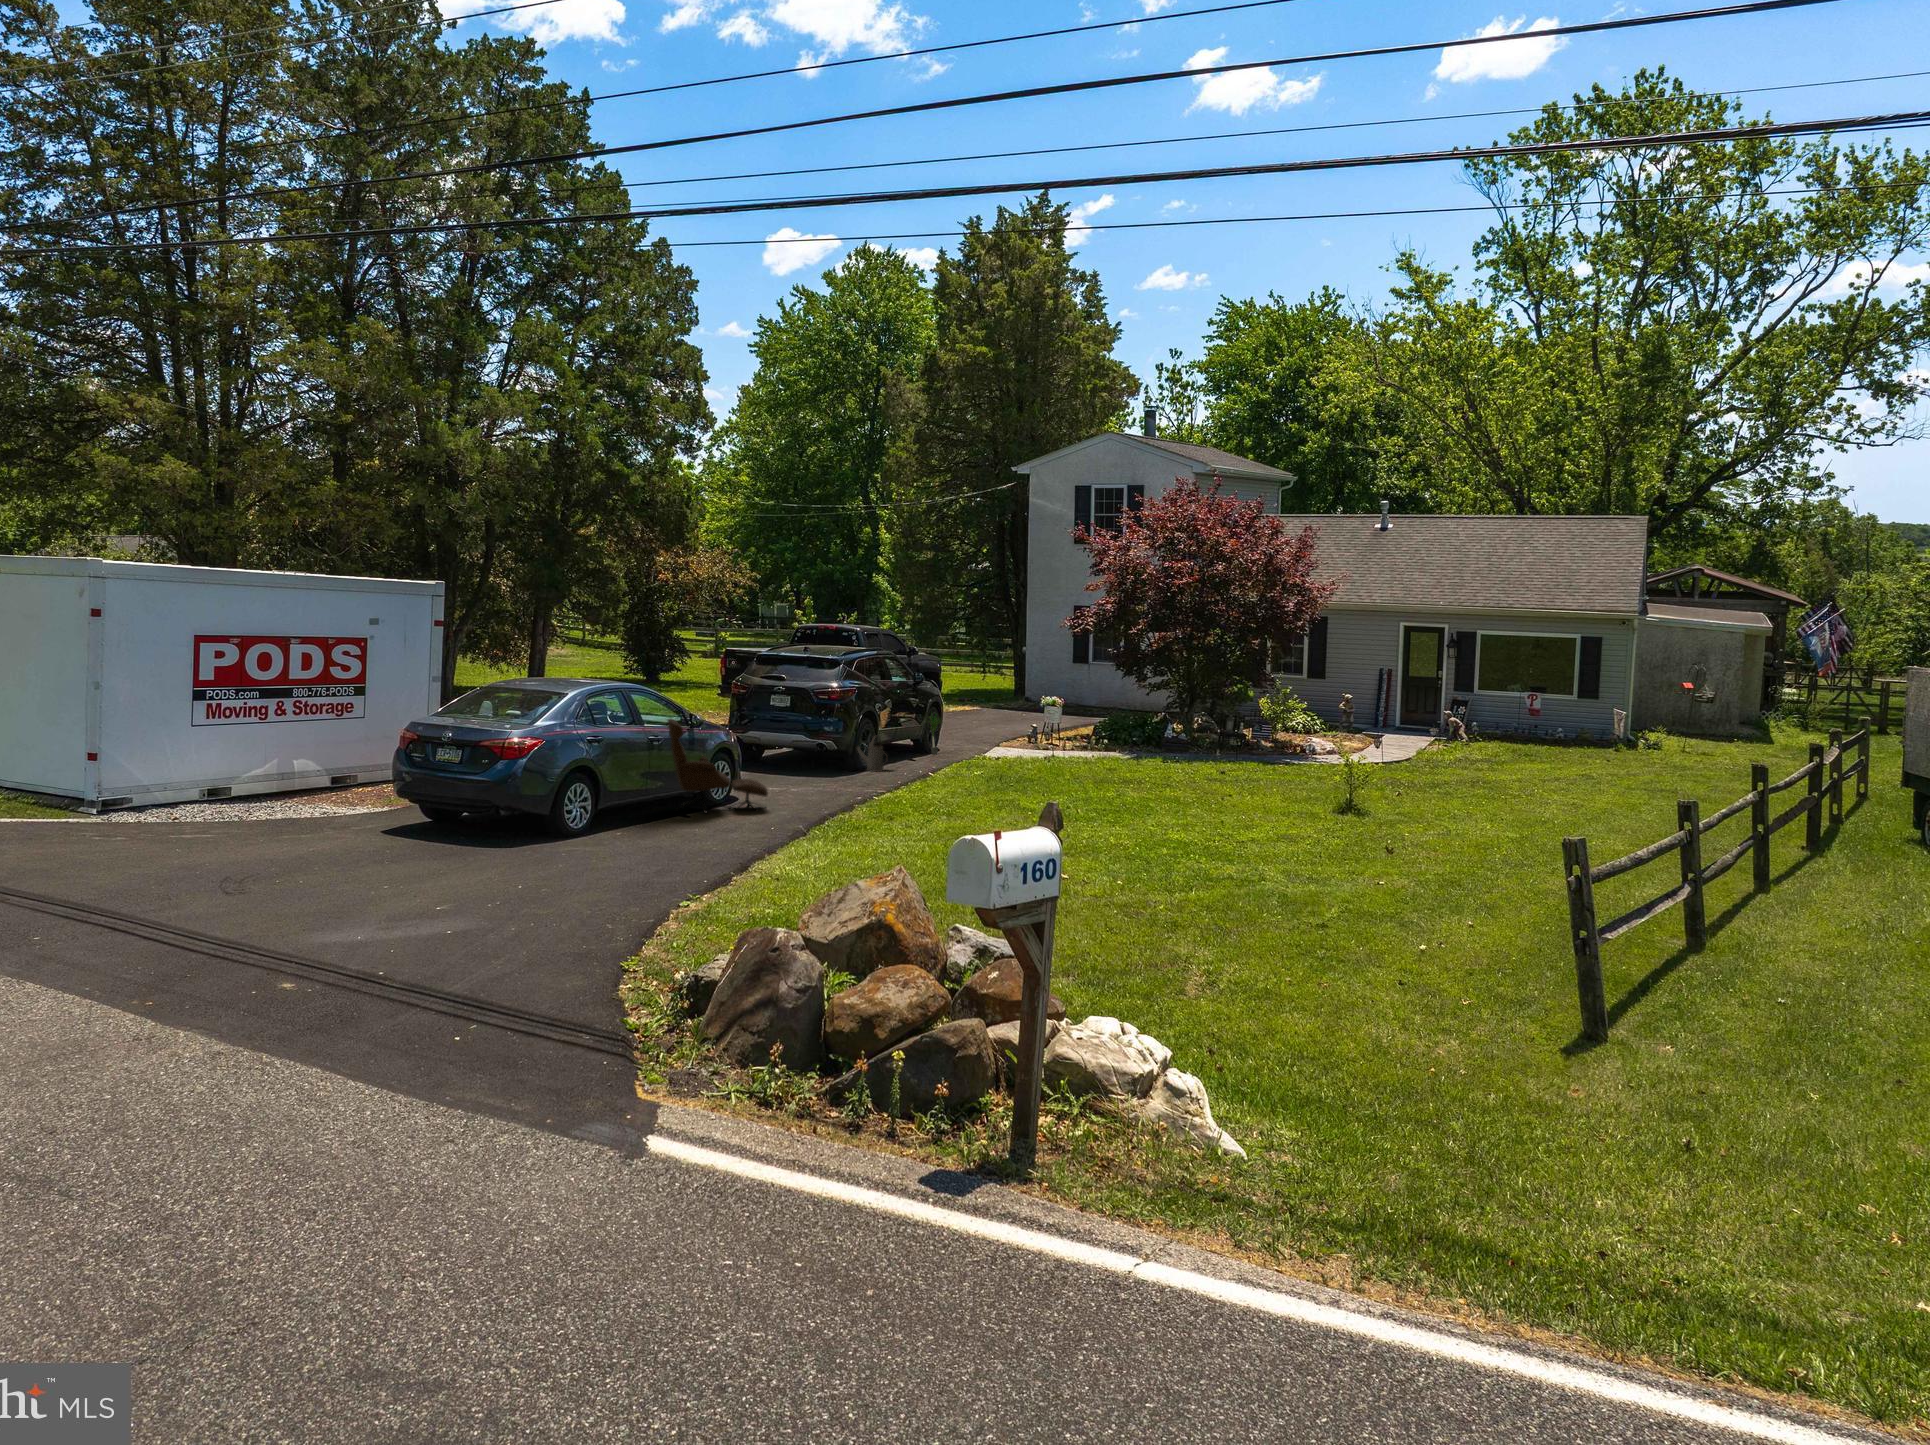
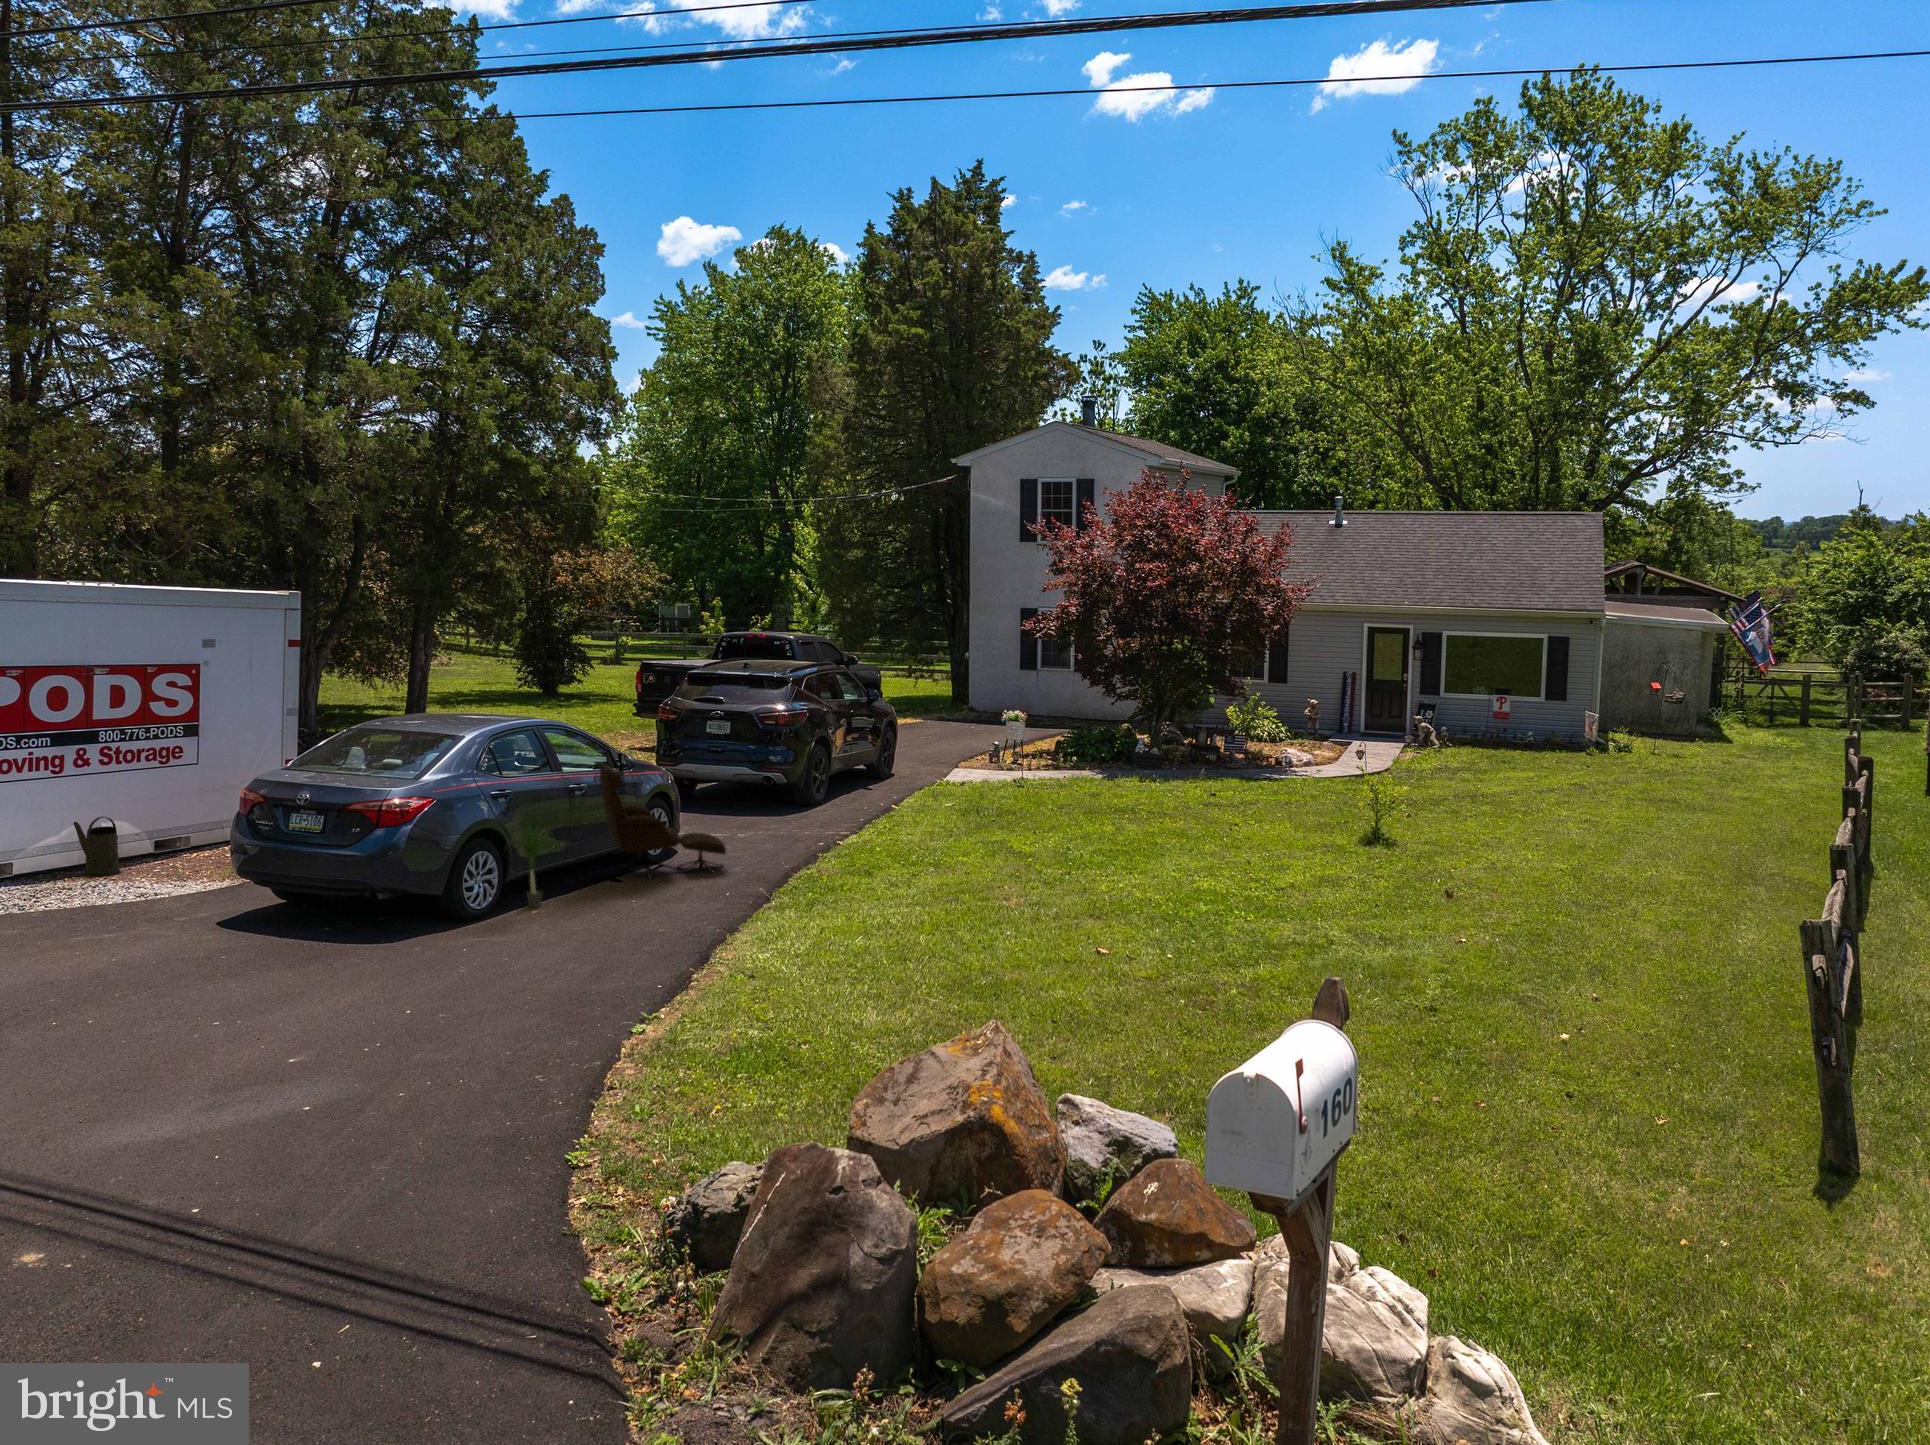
potted plant: present [929,716,940,754] -> present [511,828,551,907]
watering can: present [857,737,887,772] -> present [73,817,121,877]

